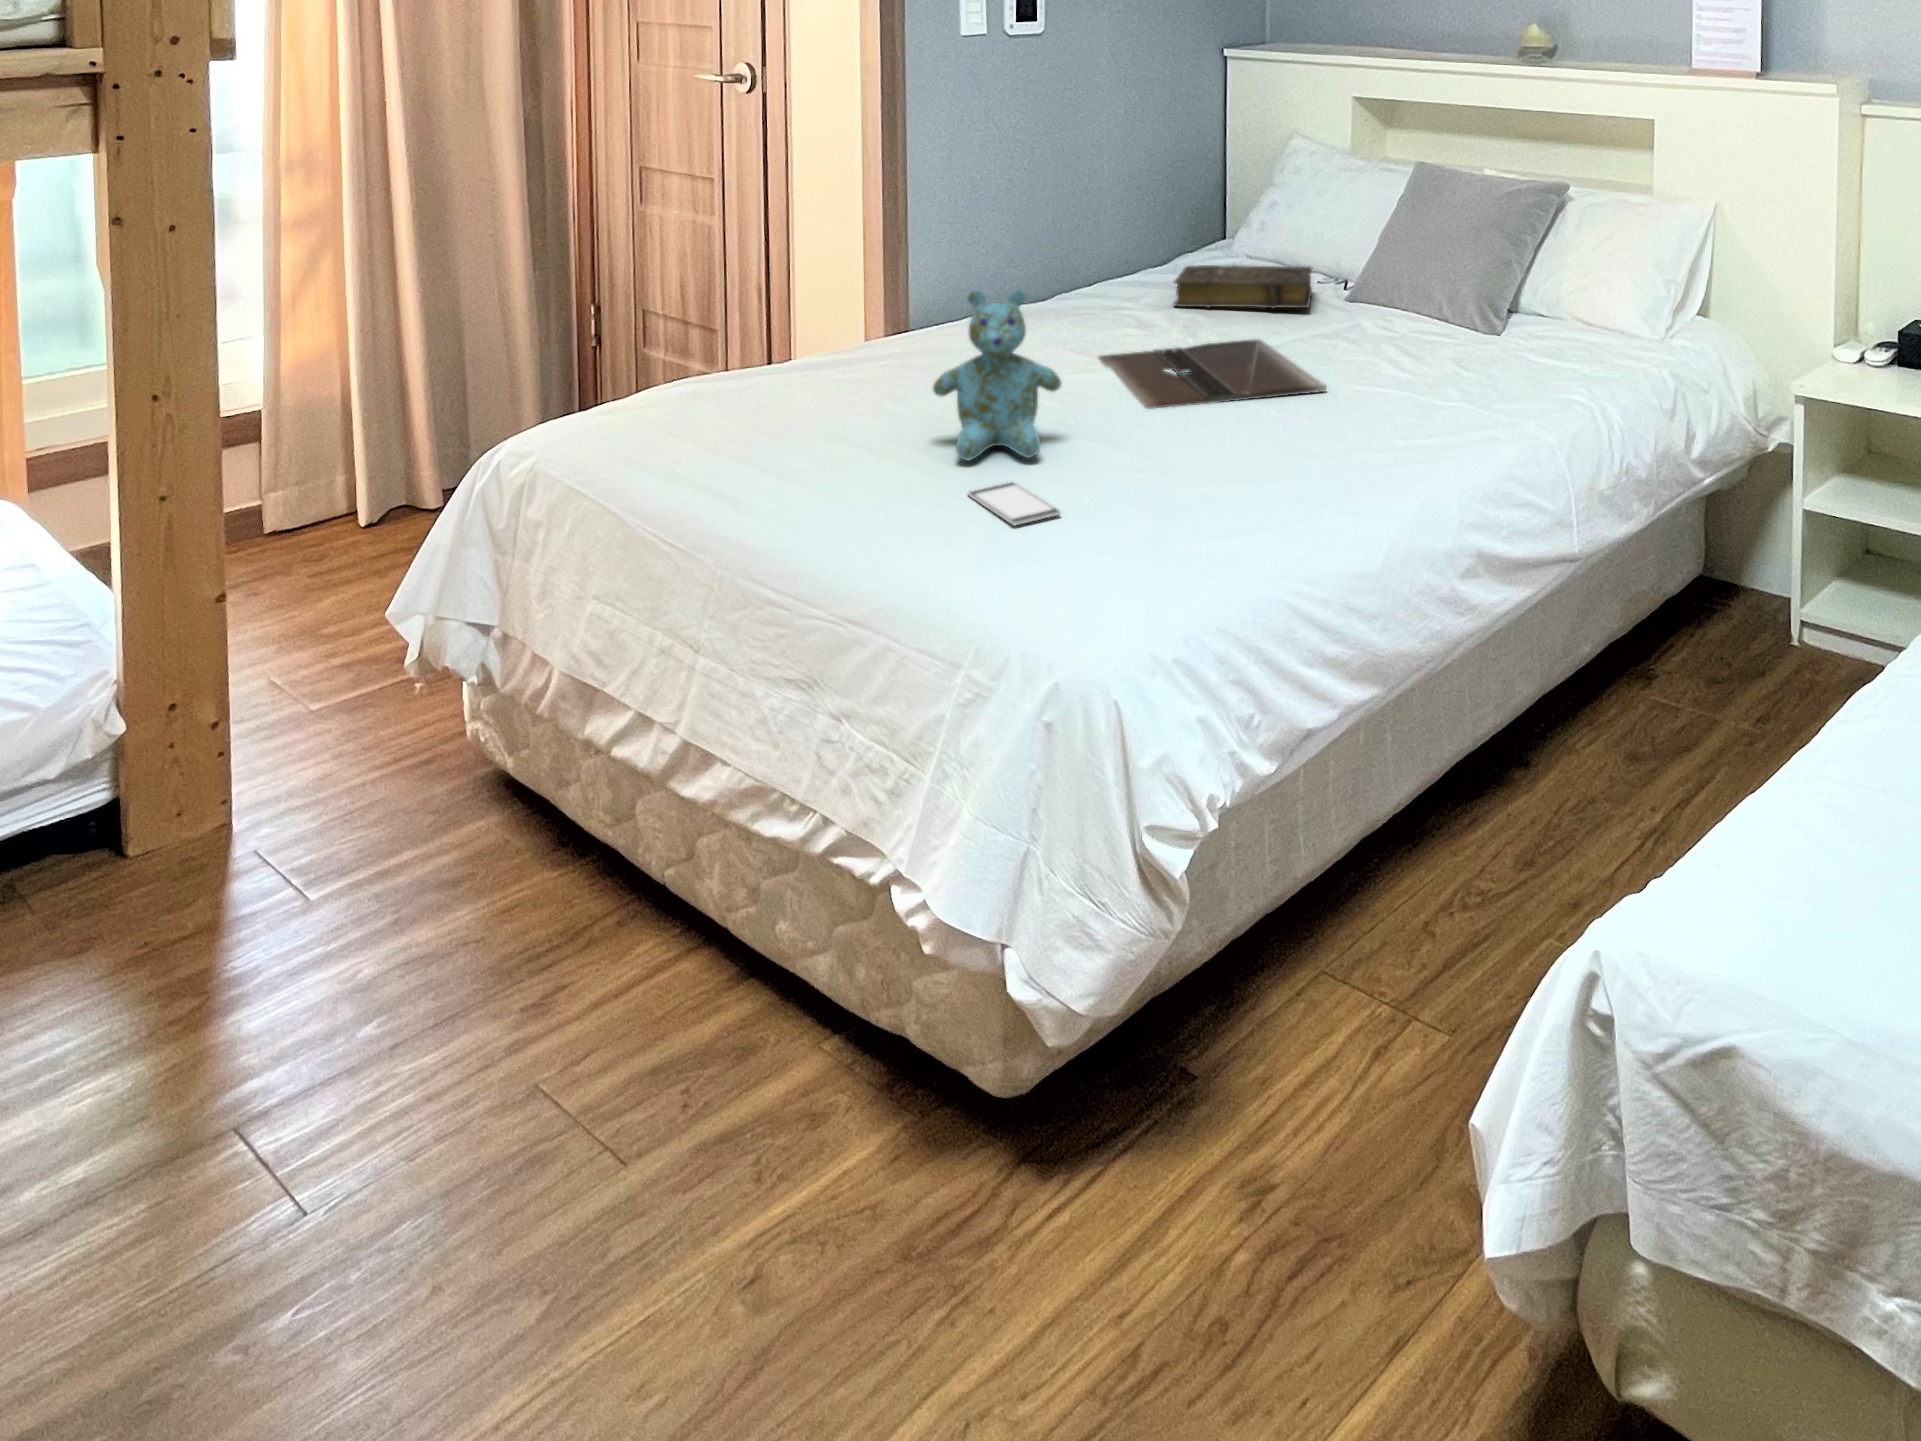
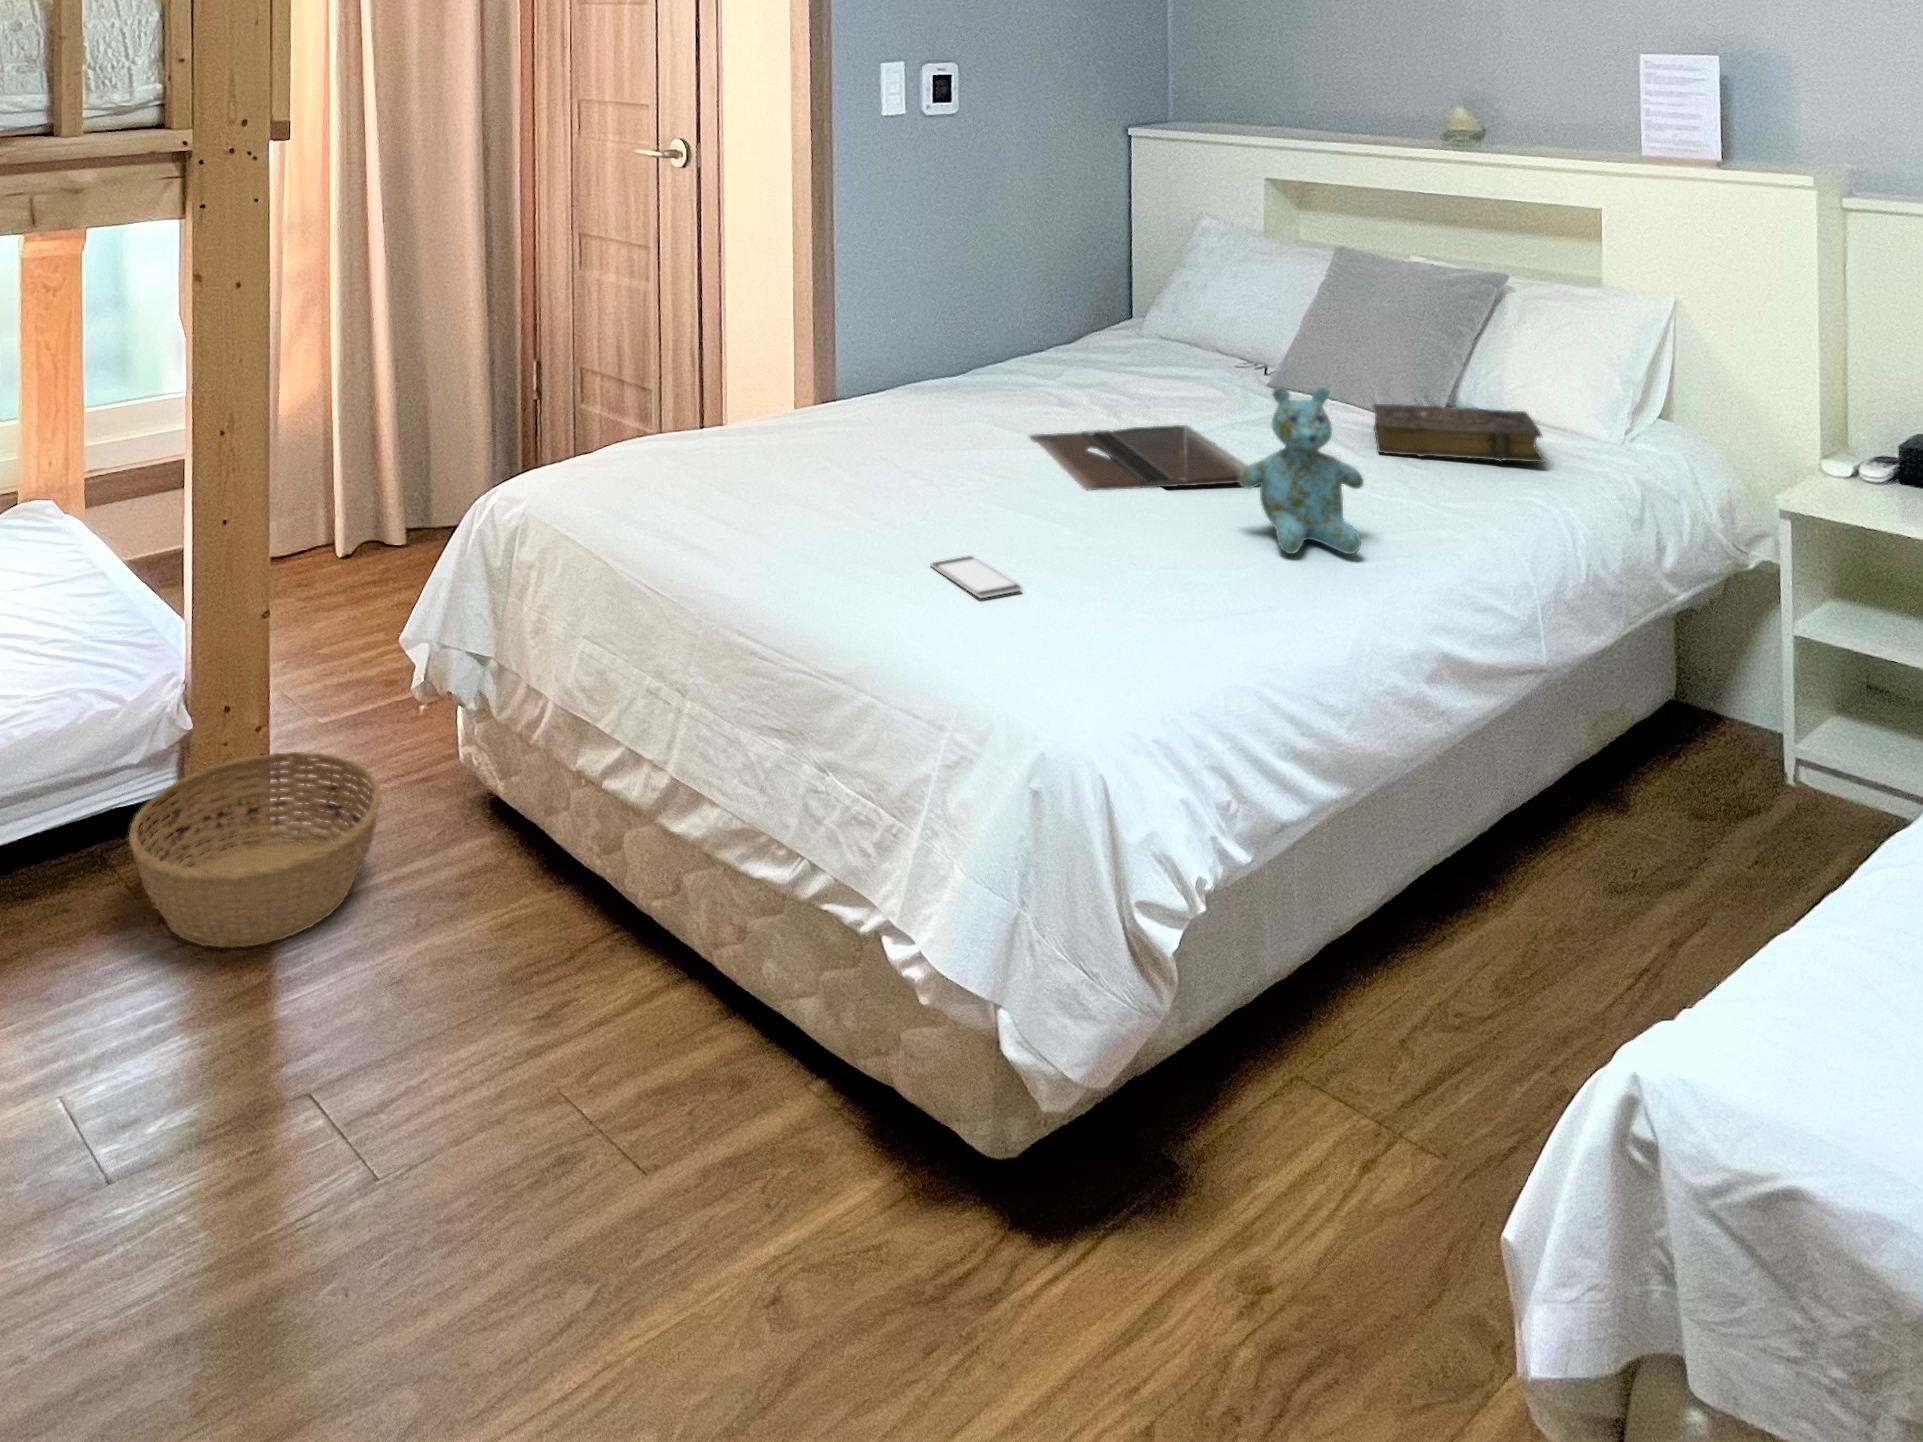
book: present [1174,265,1312,308] -> present [1373,404,1545,463]
stuffed bear: present [933,289,1061,461] -> present [1238,386,1364,554]
basket: none [17,749,349,982] -> present [129,752,381,948]

